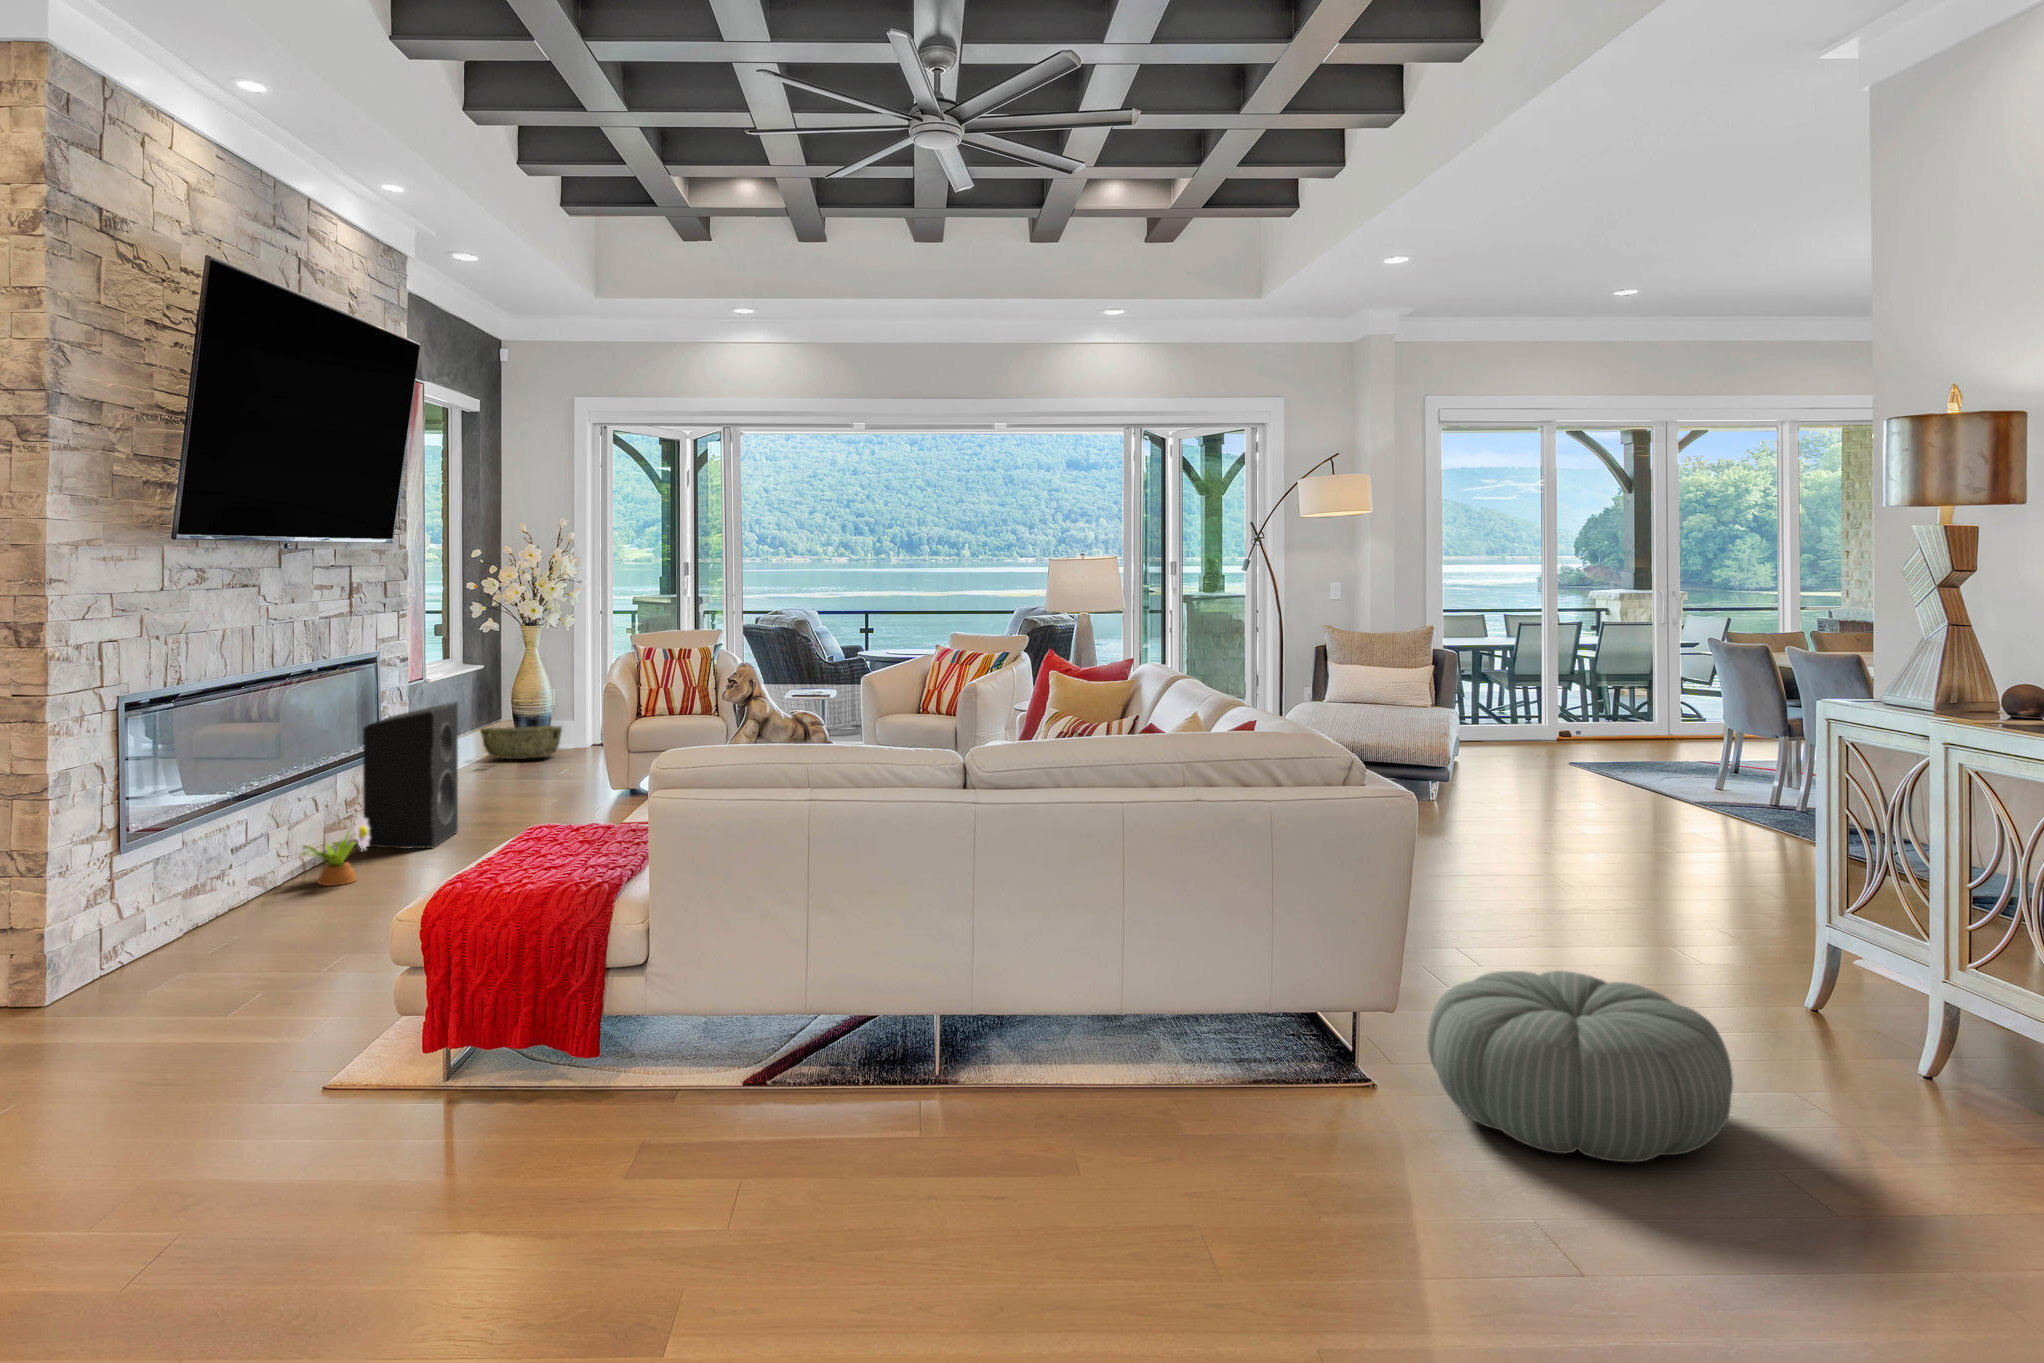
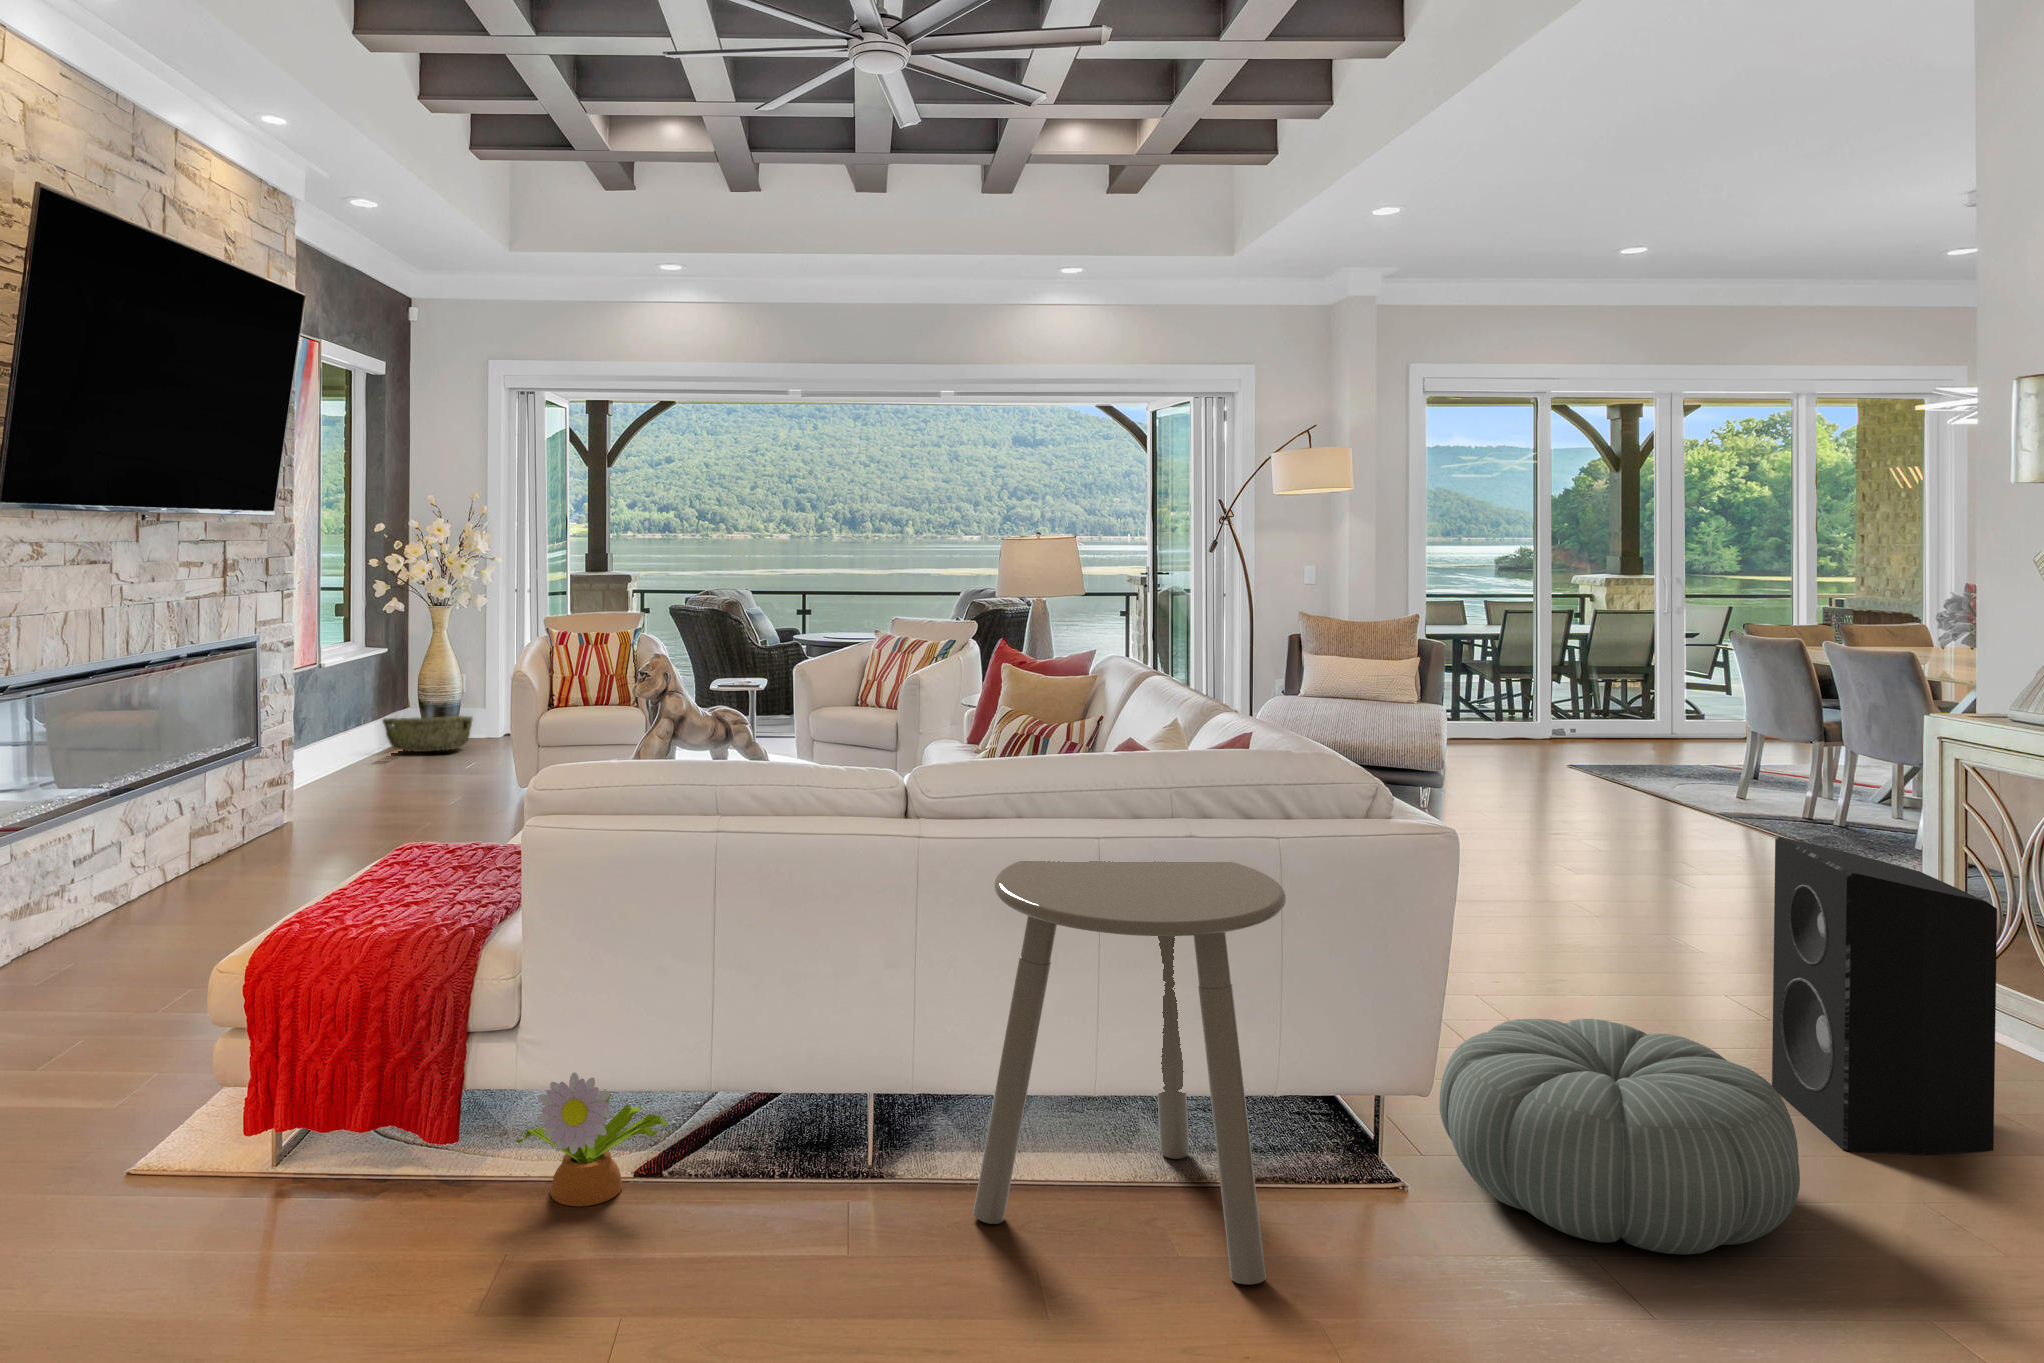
speaker: present [363,702,458,849] -> present [1772,836,1997,1155]
decorative plant: present [298,815,370,886] -> present [516,1072,668,1206]
side table: none [1025,823,1288,1183] -> present [973,861,1286,1284]

